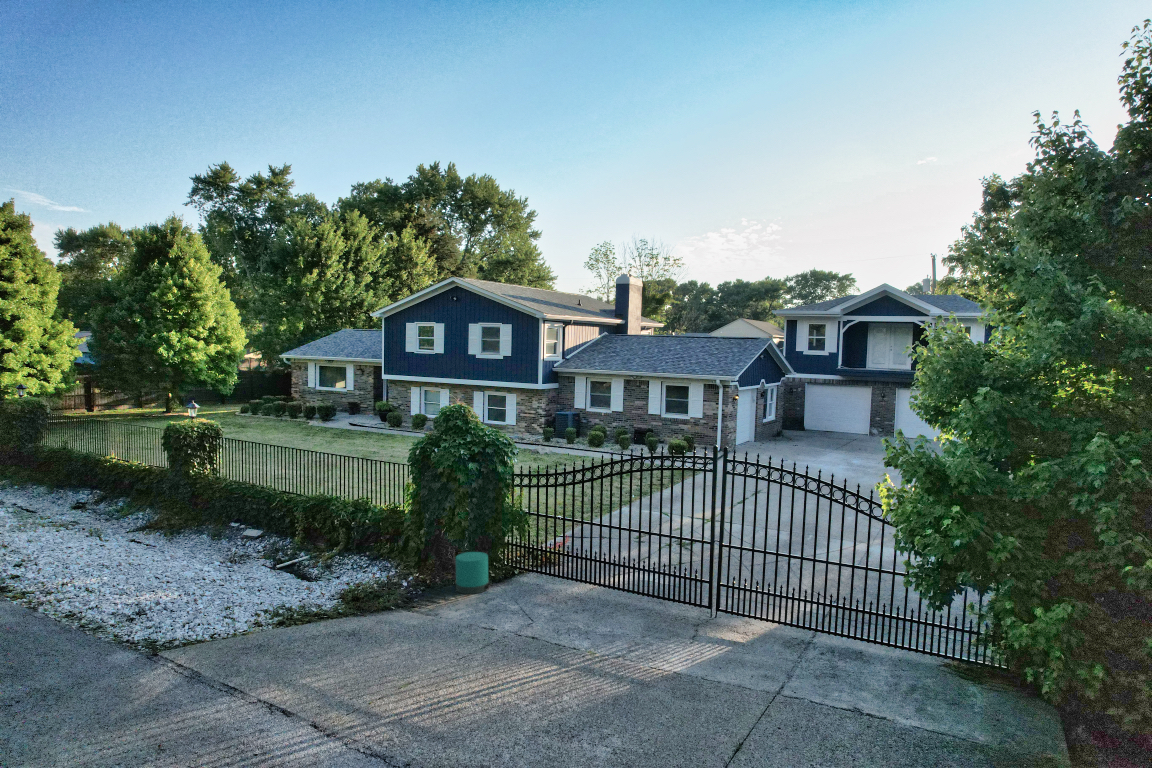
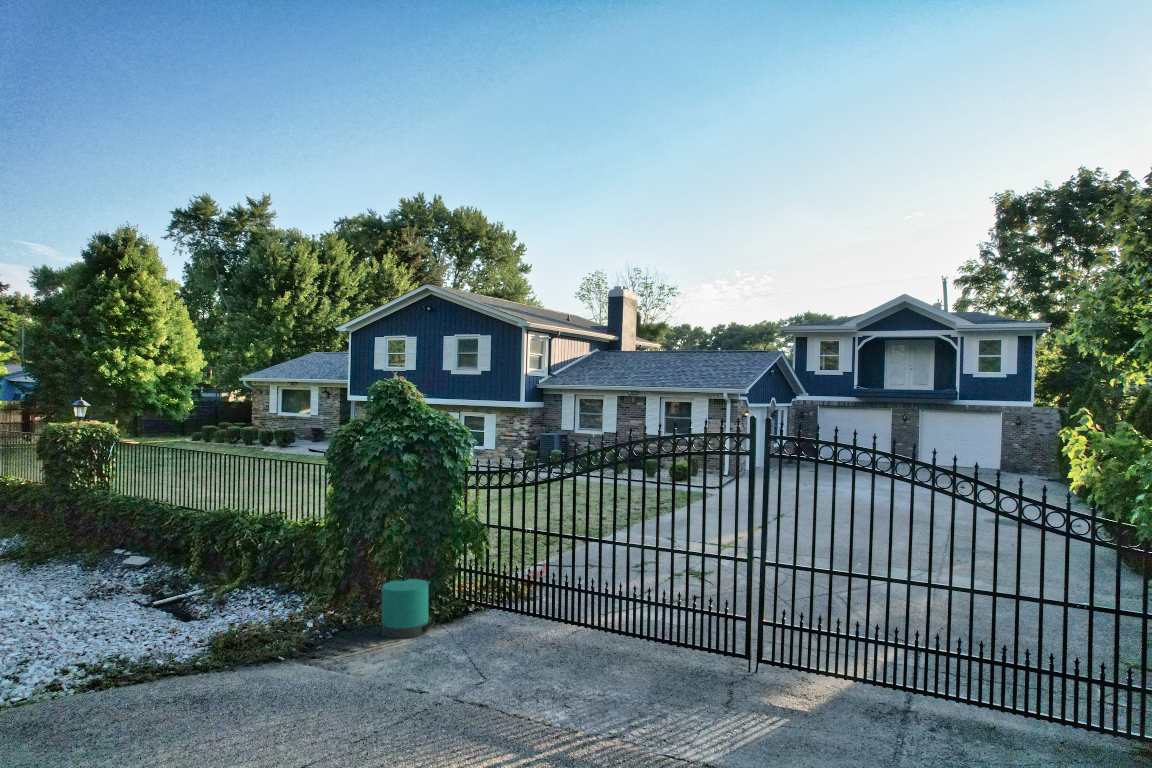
potted plant: none [277,519,298,553] -> present [164,543,190,586]

